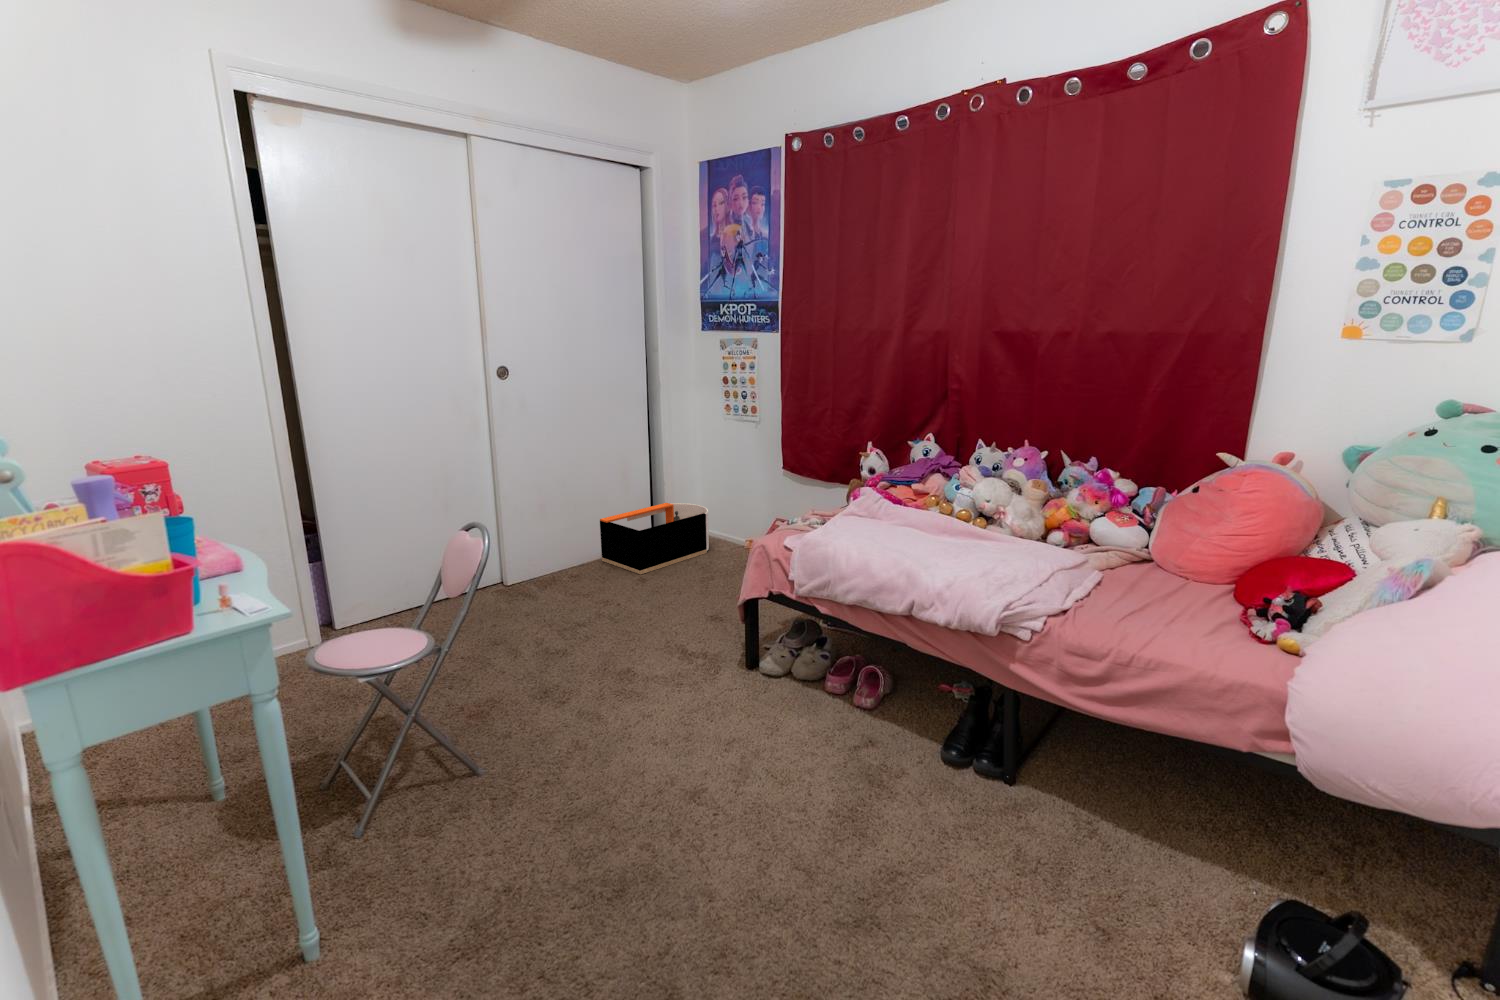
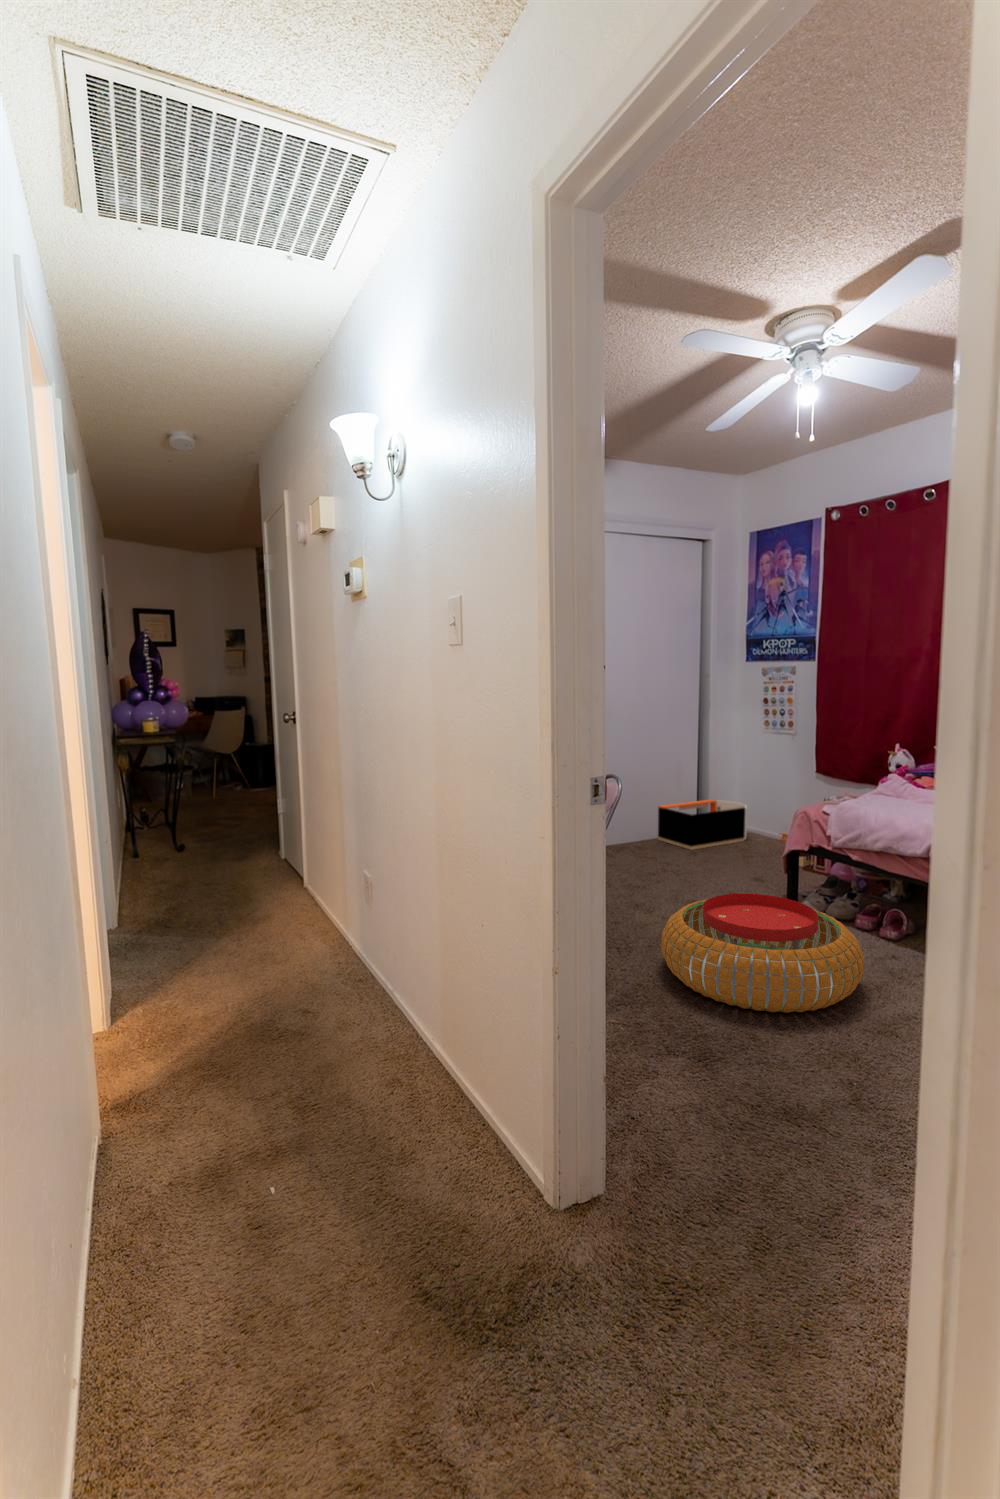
pouf: none [554,689,834,907] -> present [661,893,864,1013]

